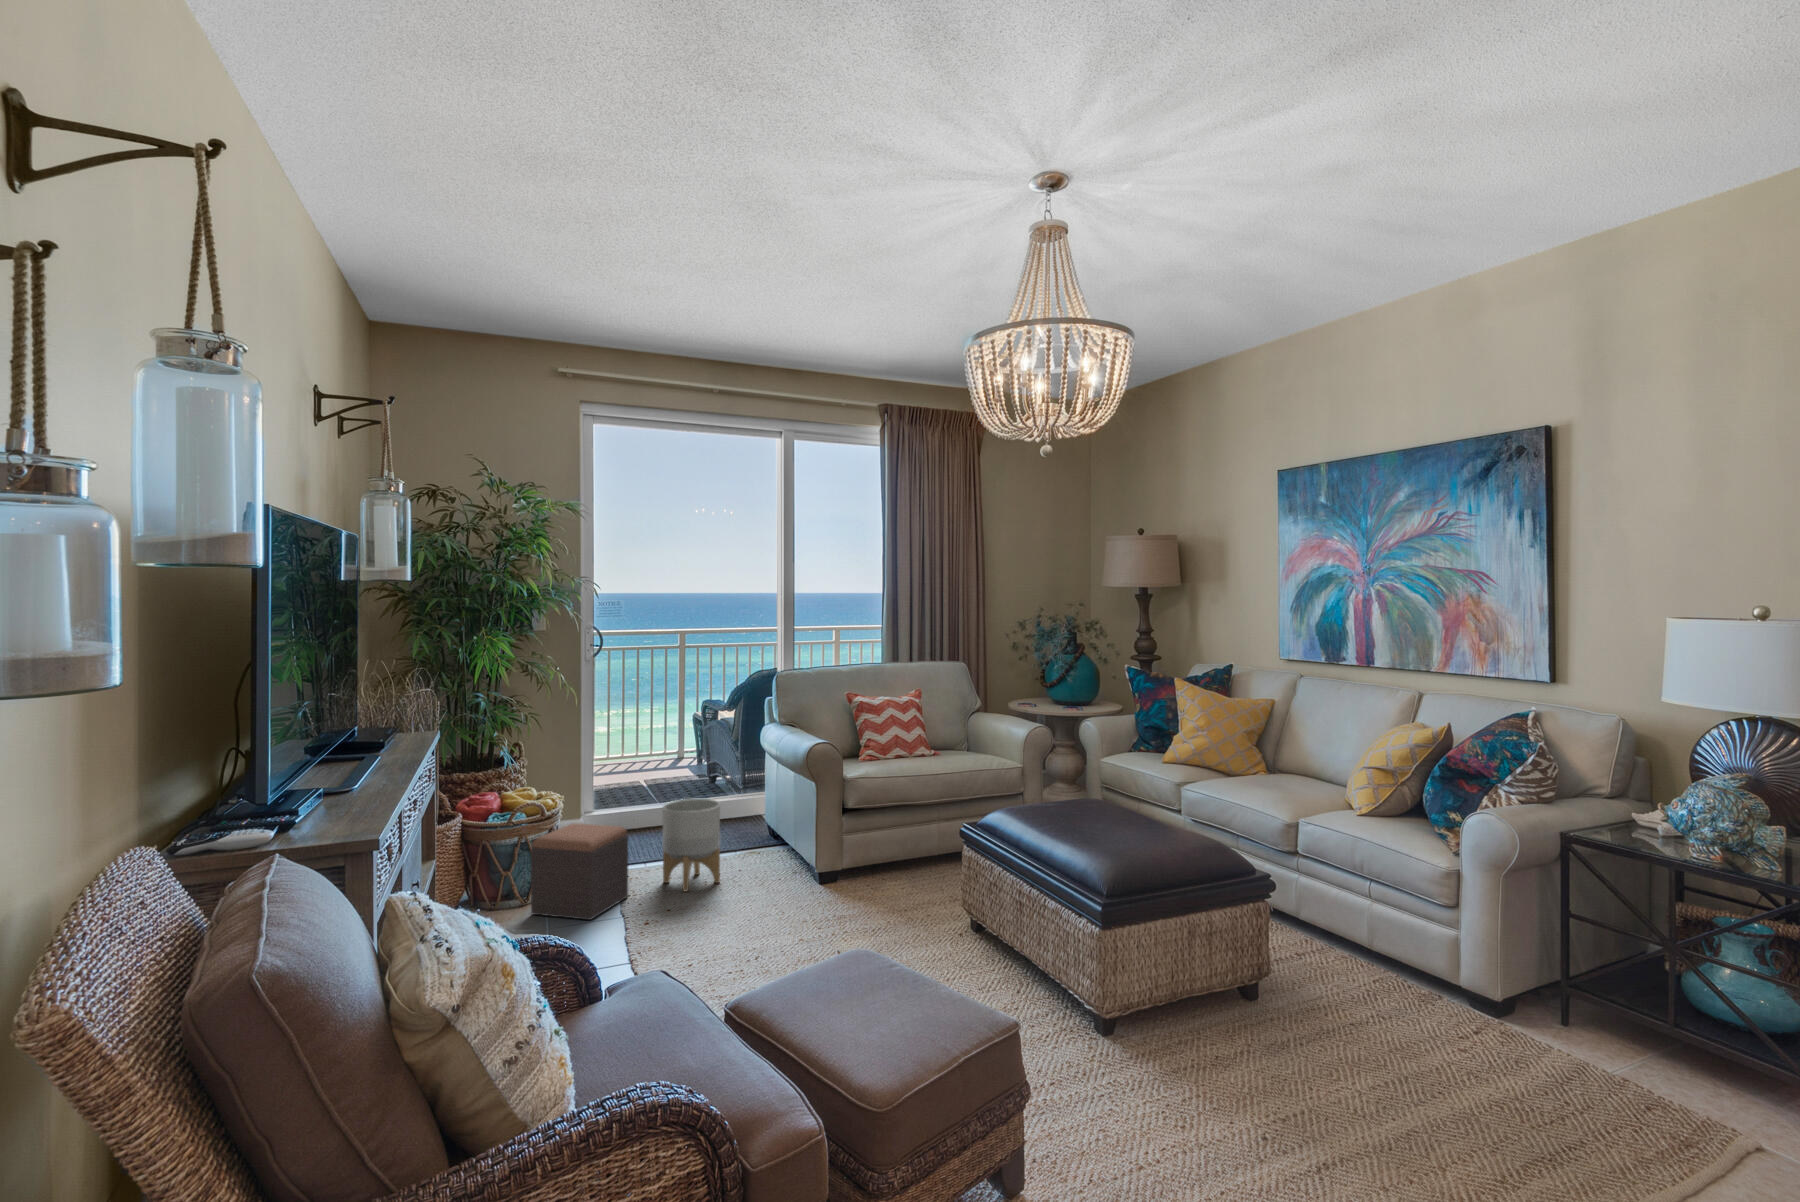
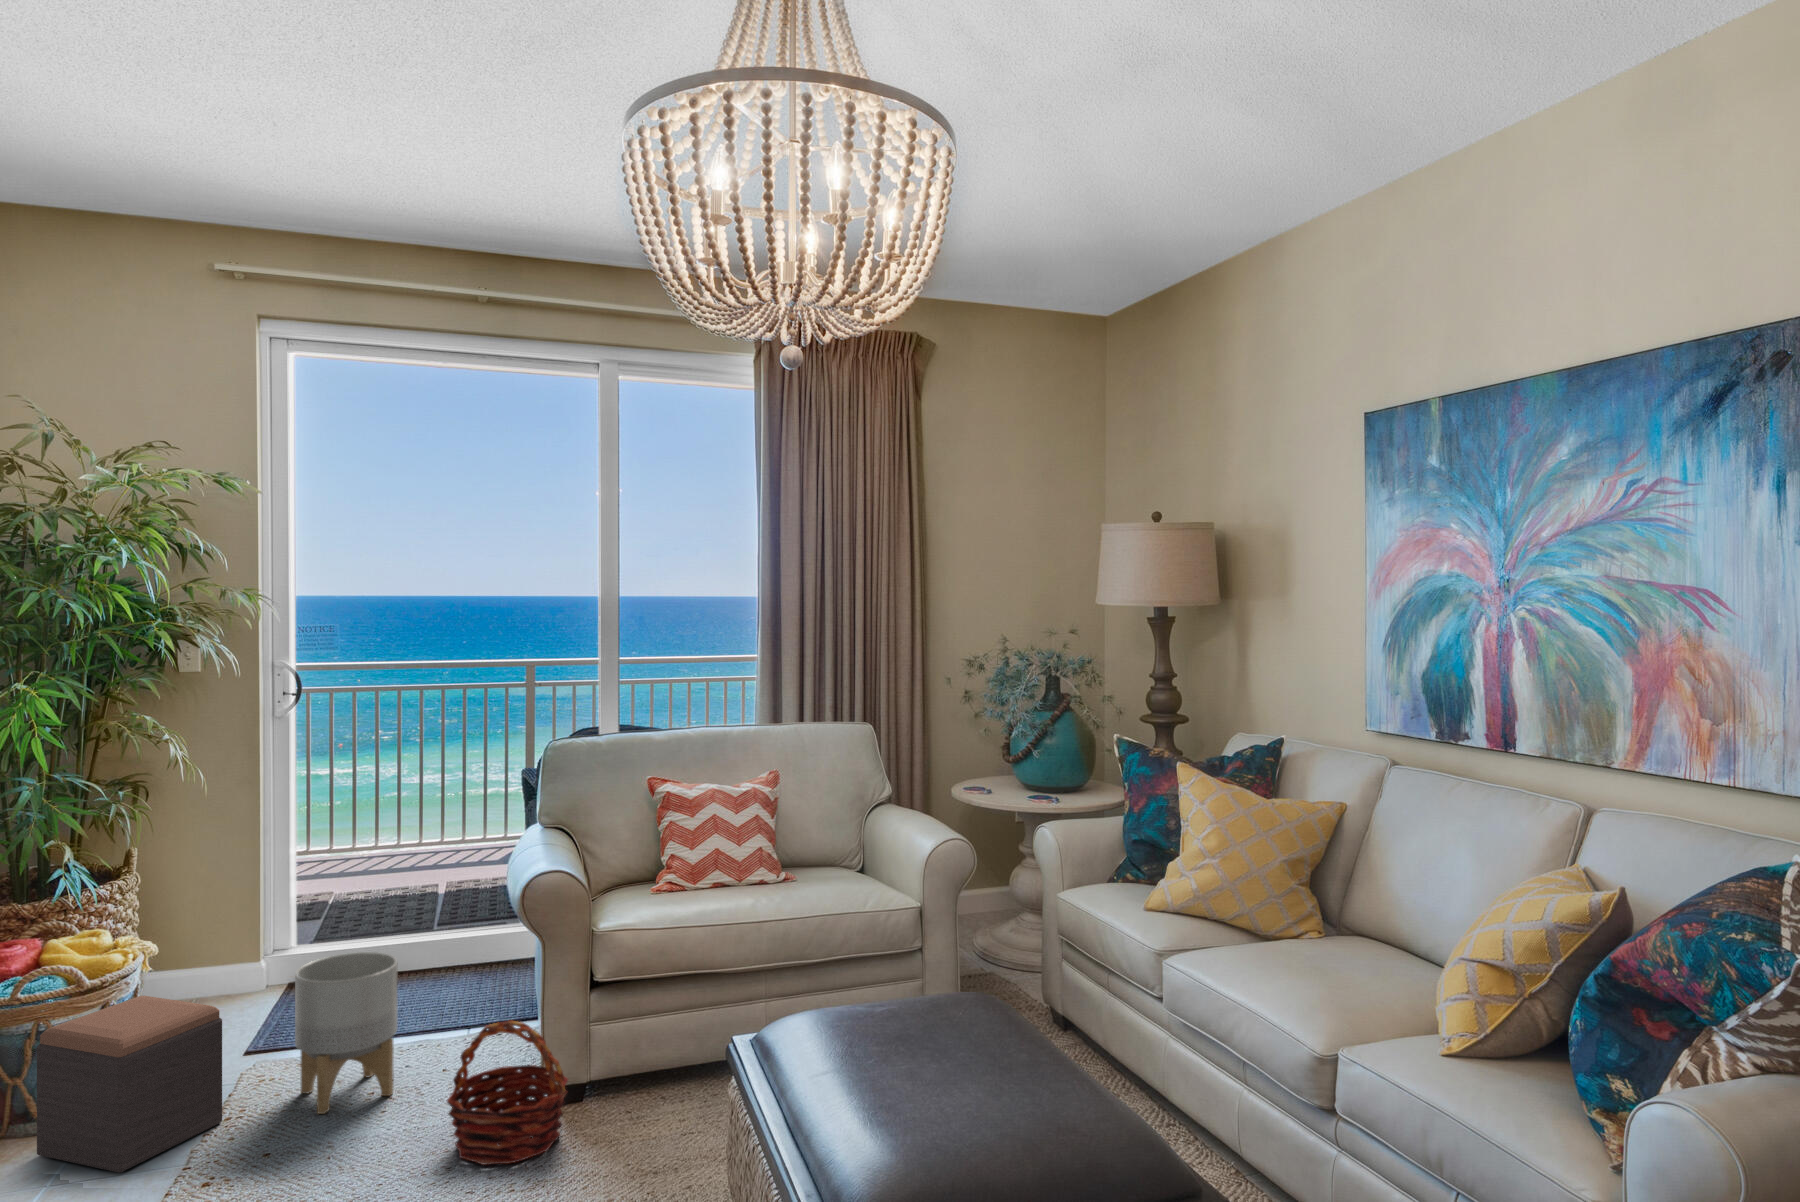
basket: none [775,829,844,910] -> present [447,1020,568,1165]

